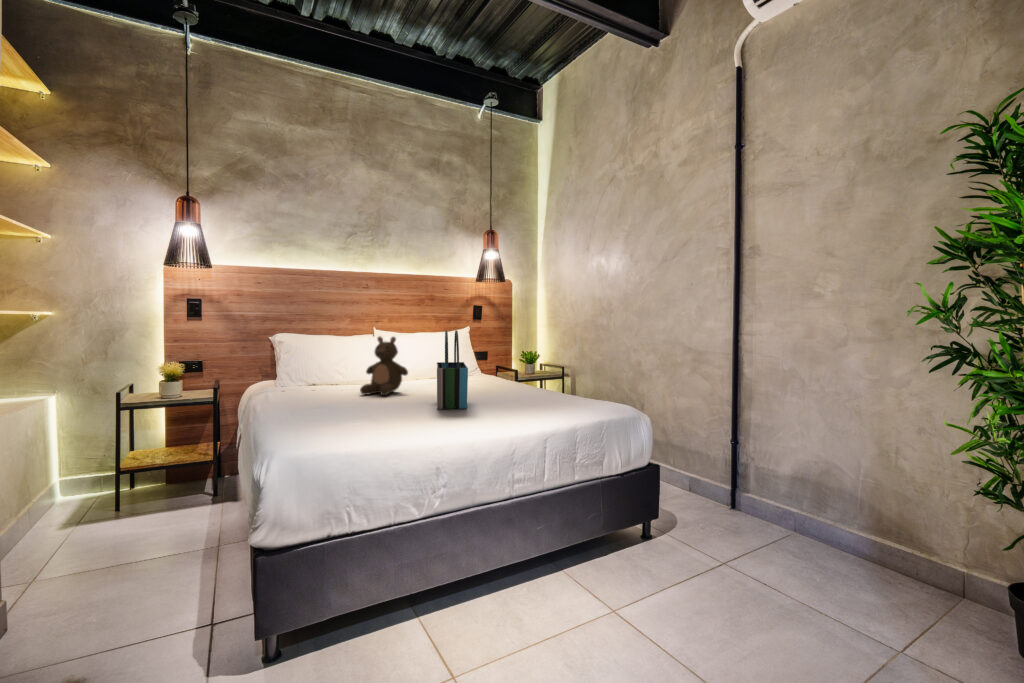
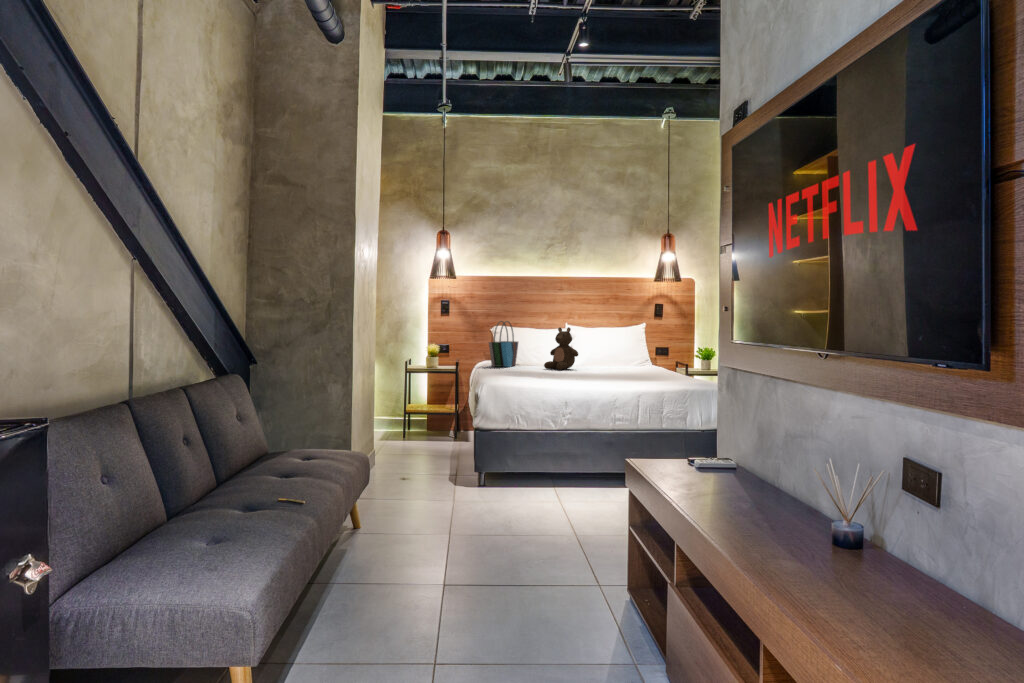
tote bag: present [437,330,468,409] -> present [489,321,518,367]

